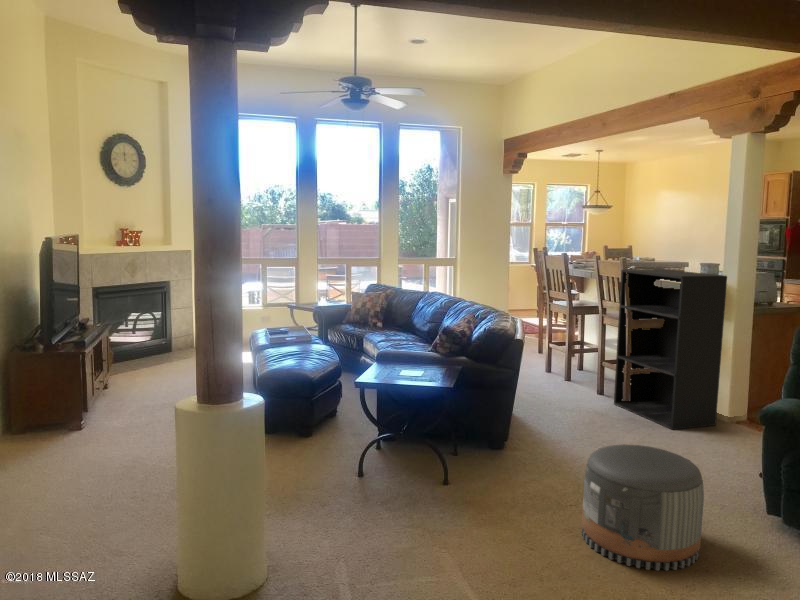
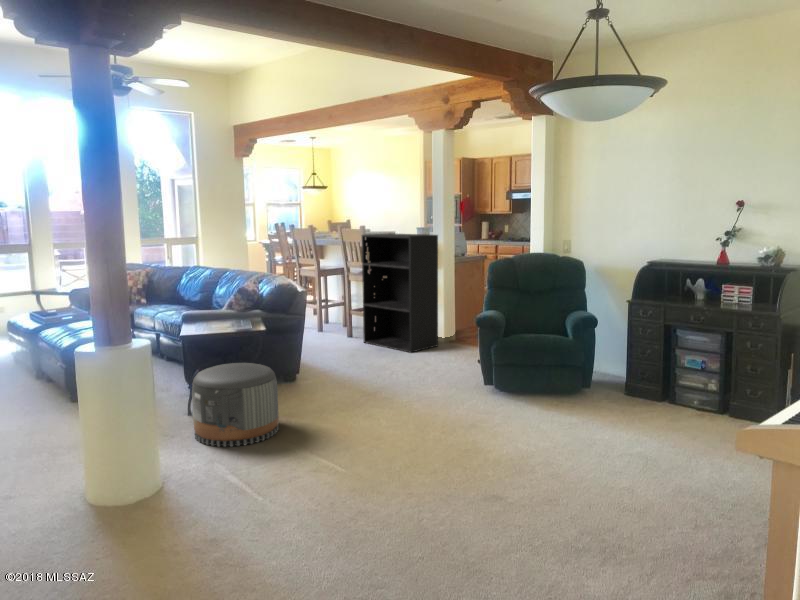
pouf: present [582,444,704,571] -> present [192,363,279,447]

